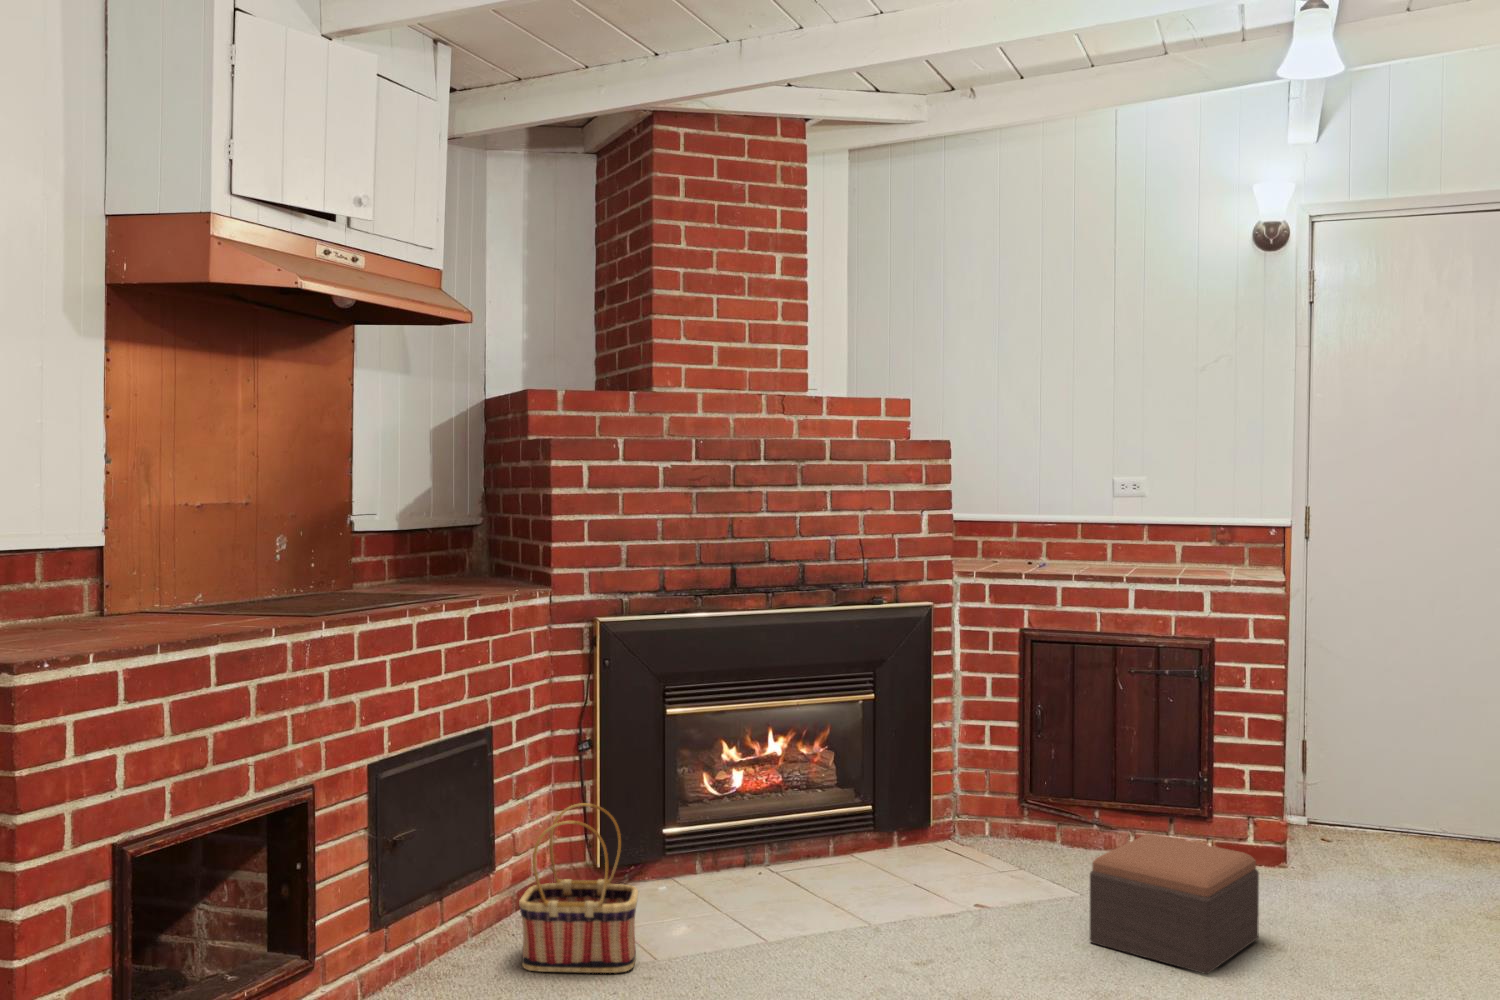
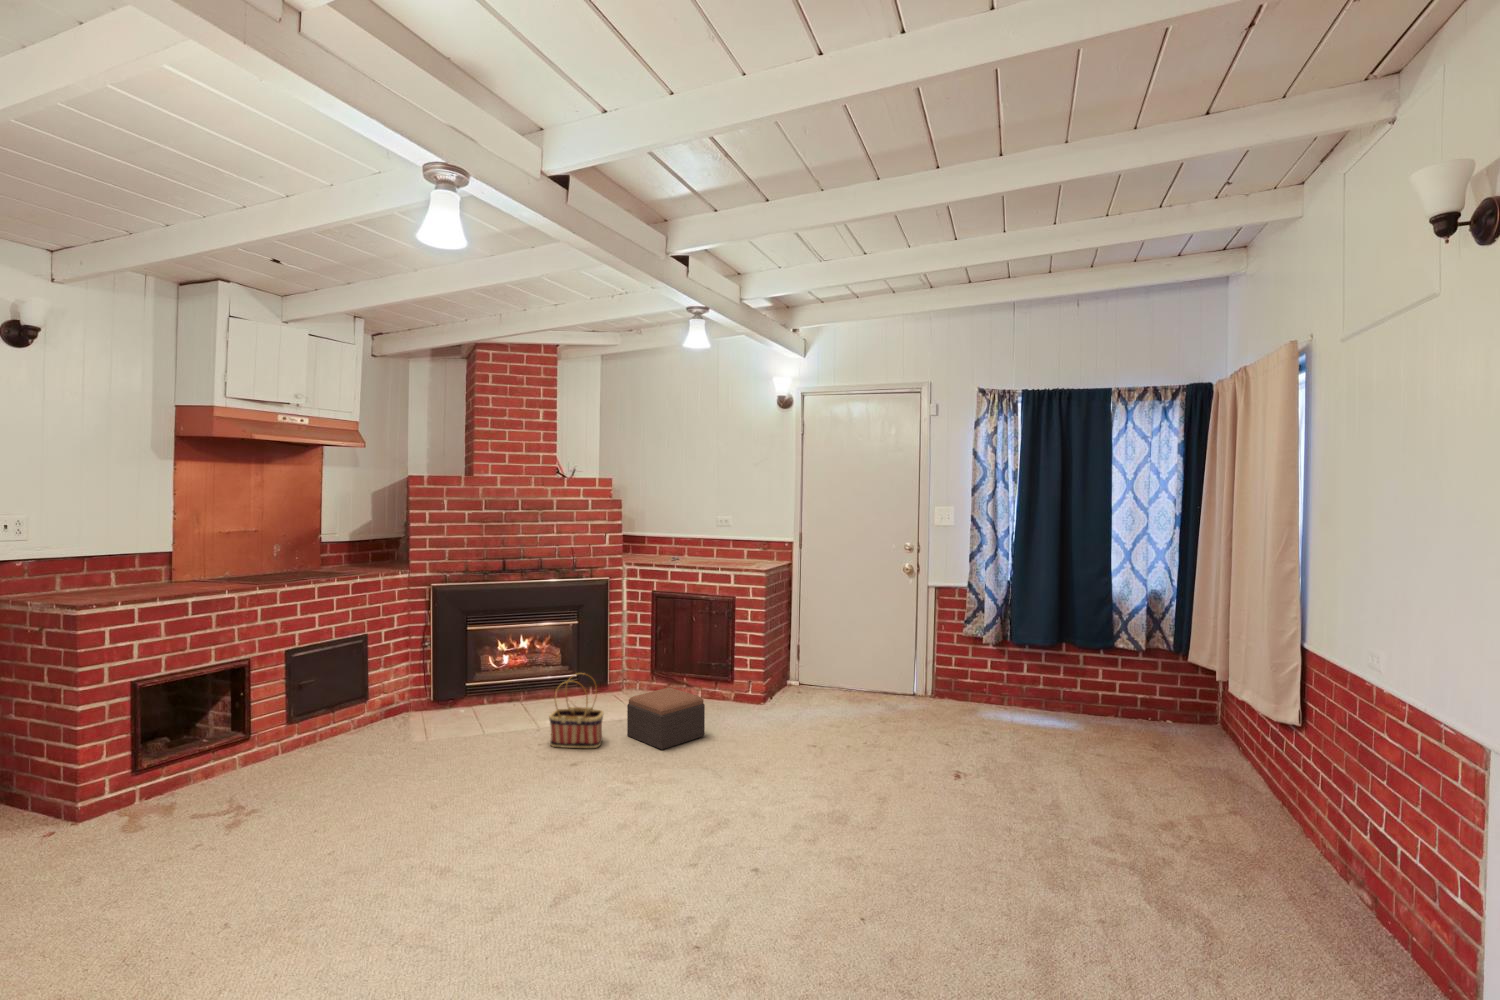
basket: present [519,803,638,973] -> present [549,673,603,748]

